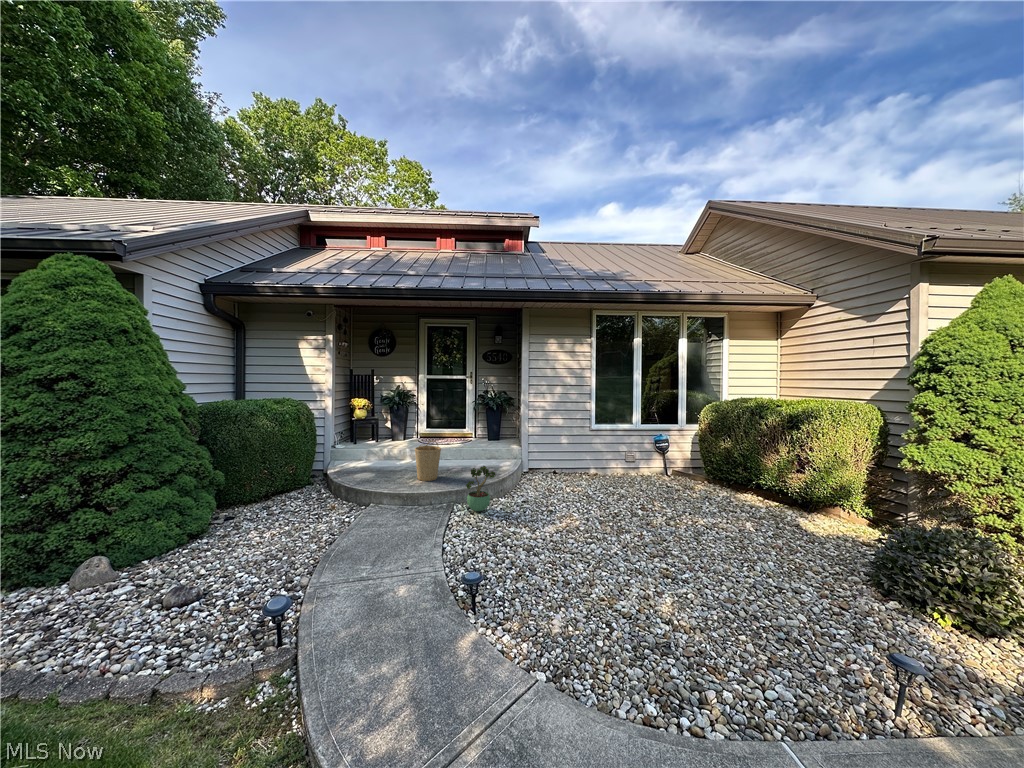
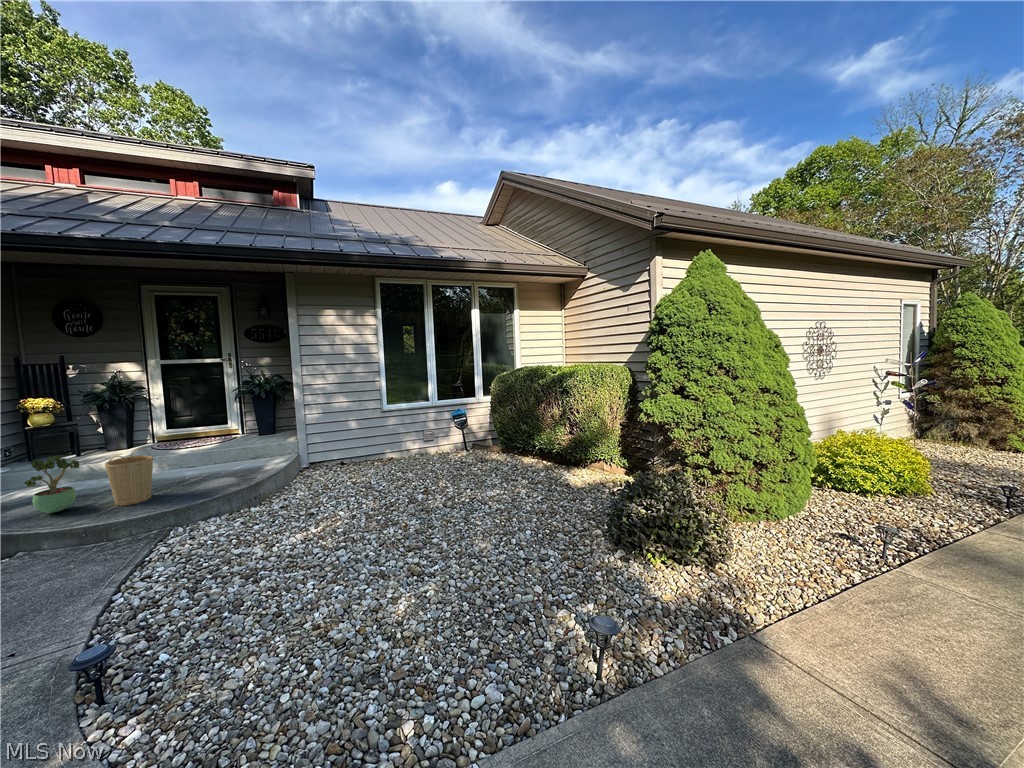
potted plant: present [466,466,496,511] -> present [24,455,80,513]

